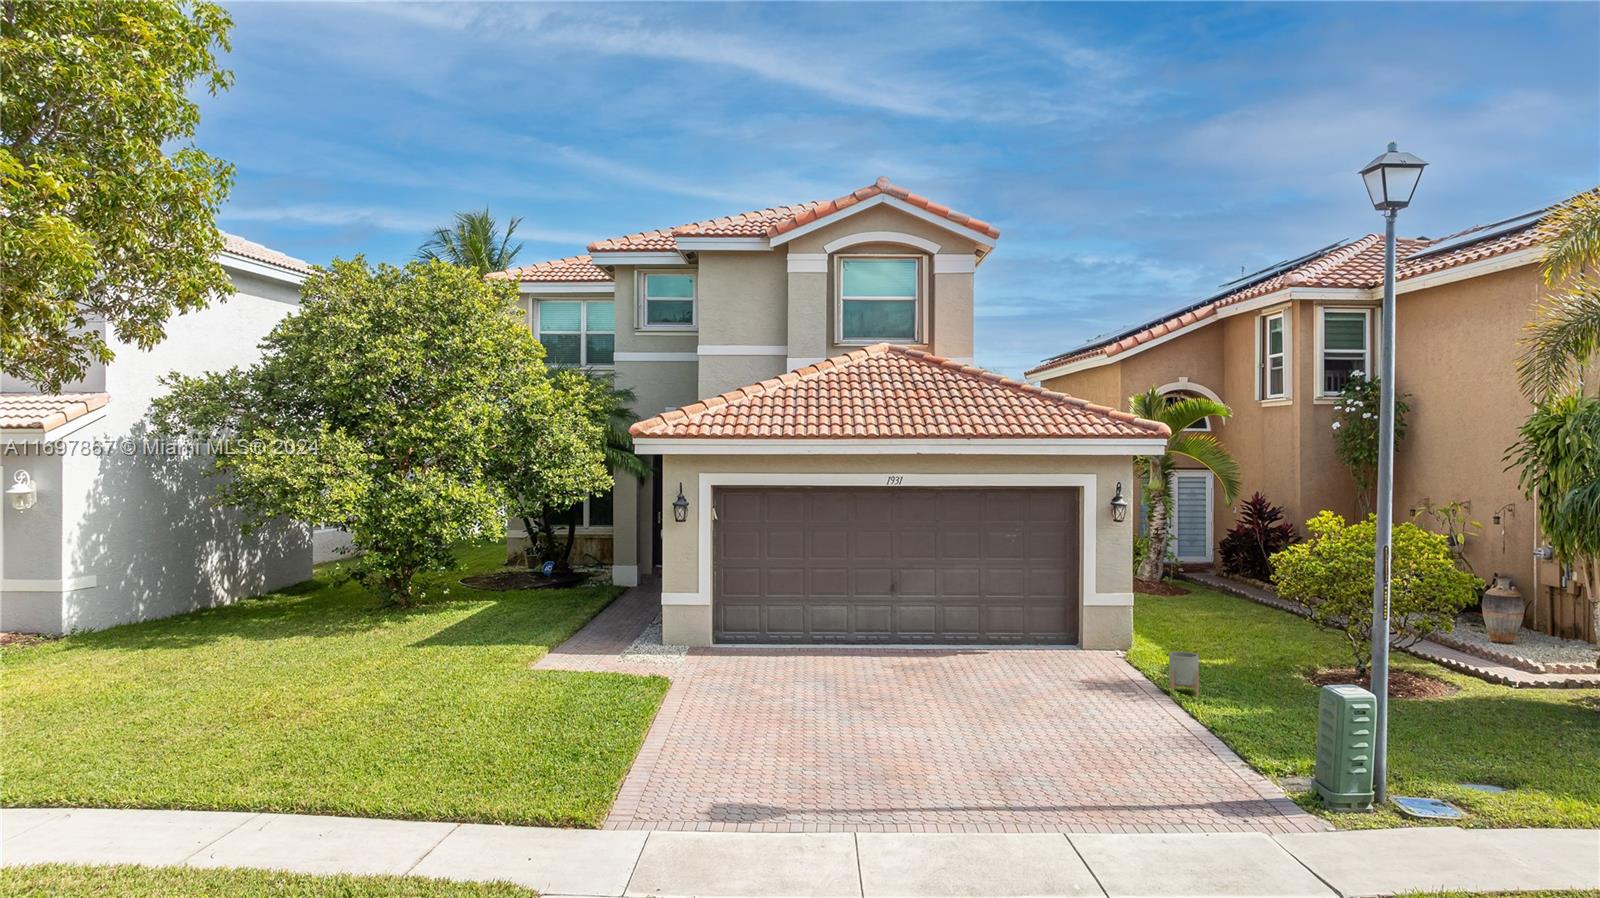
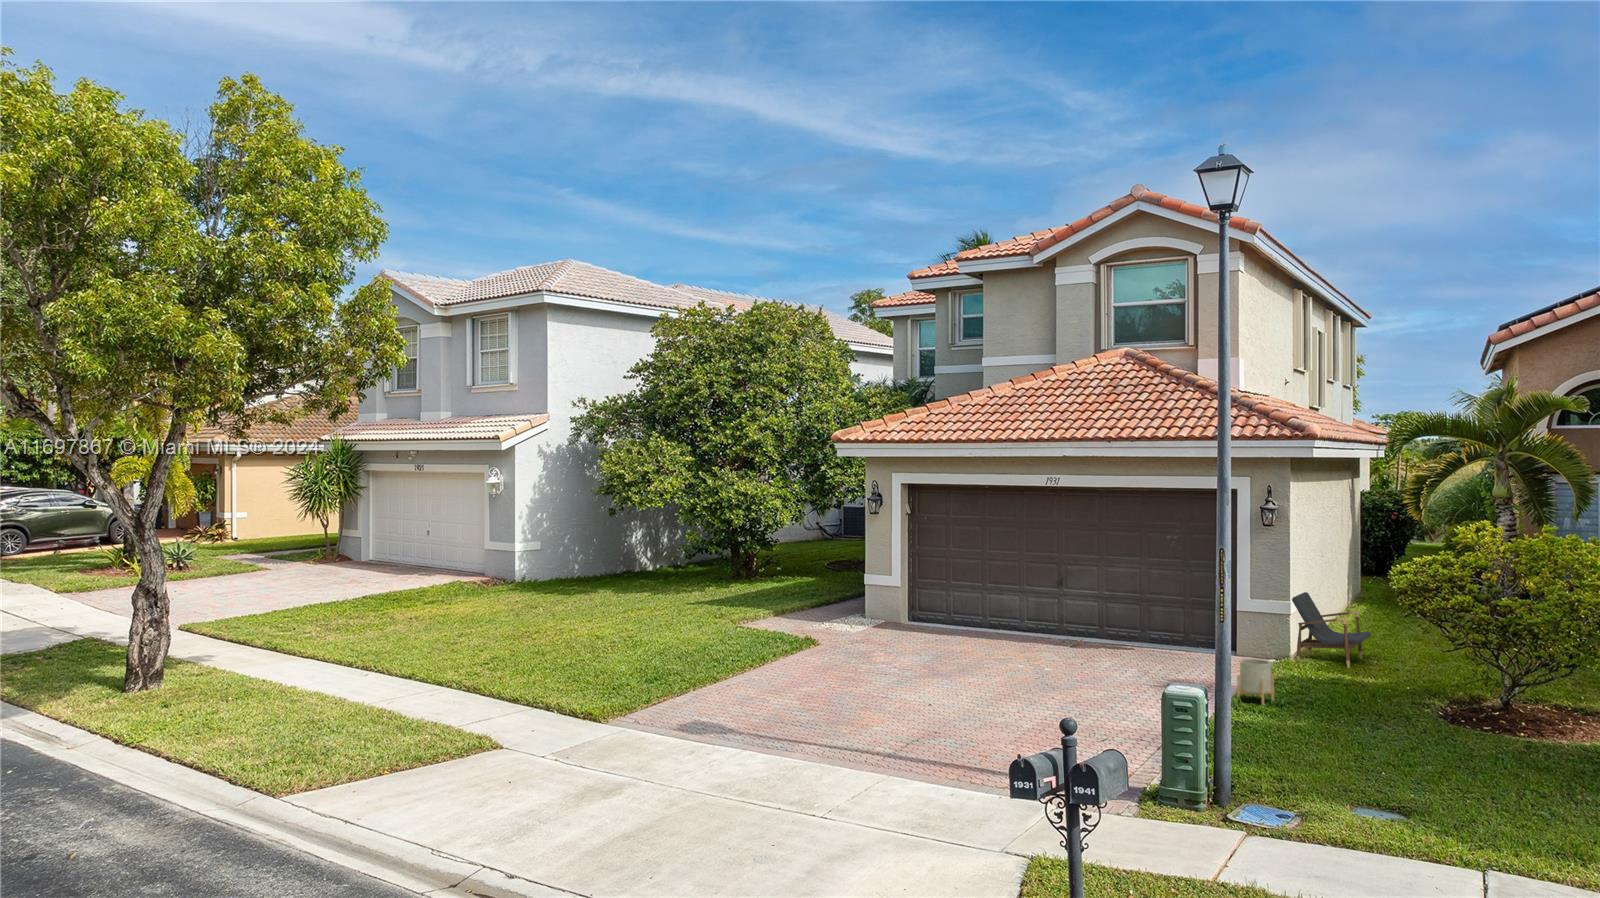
lounge chair: none [1117,584,1185,652] -> present [1292,592,1371,668]

